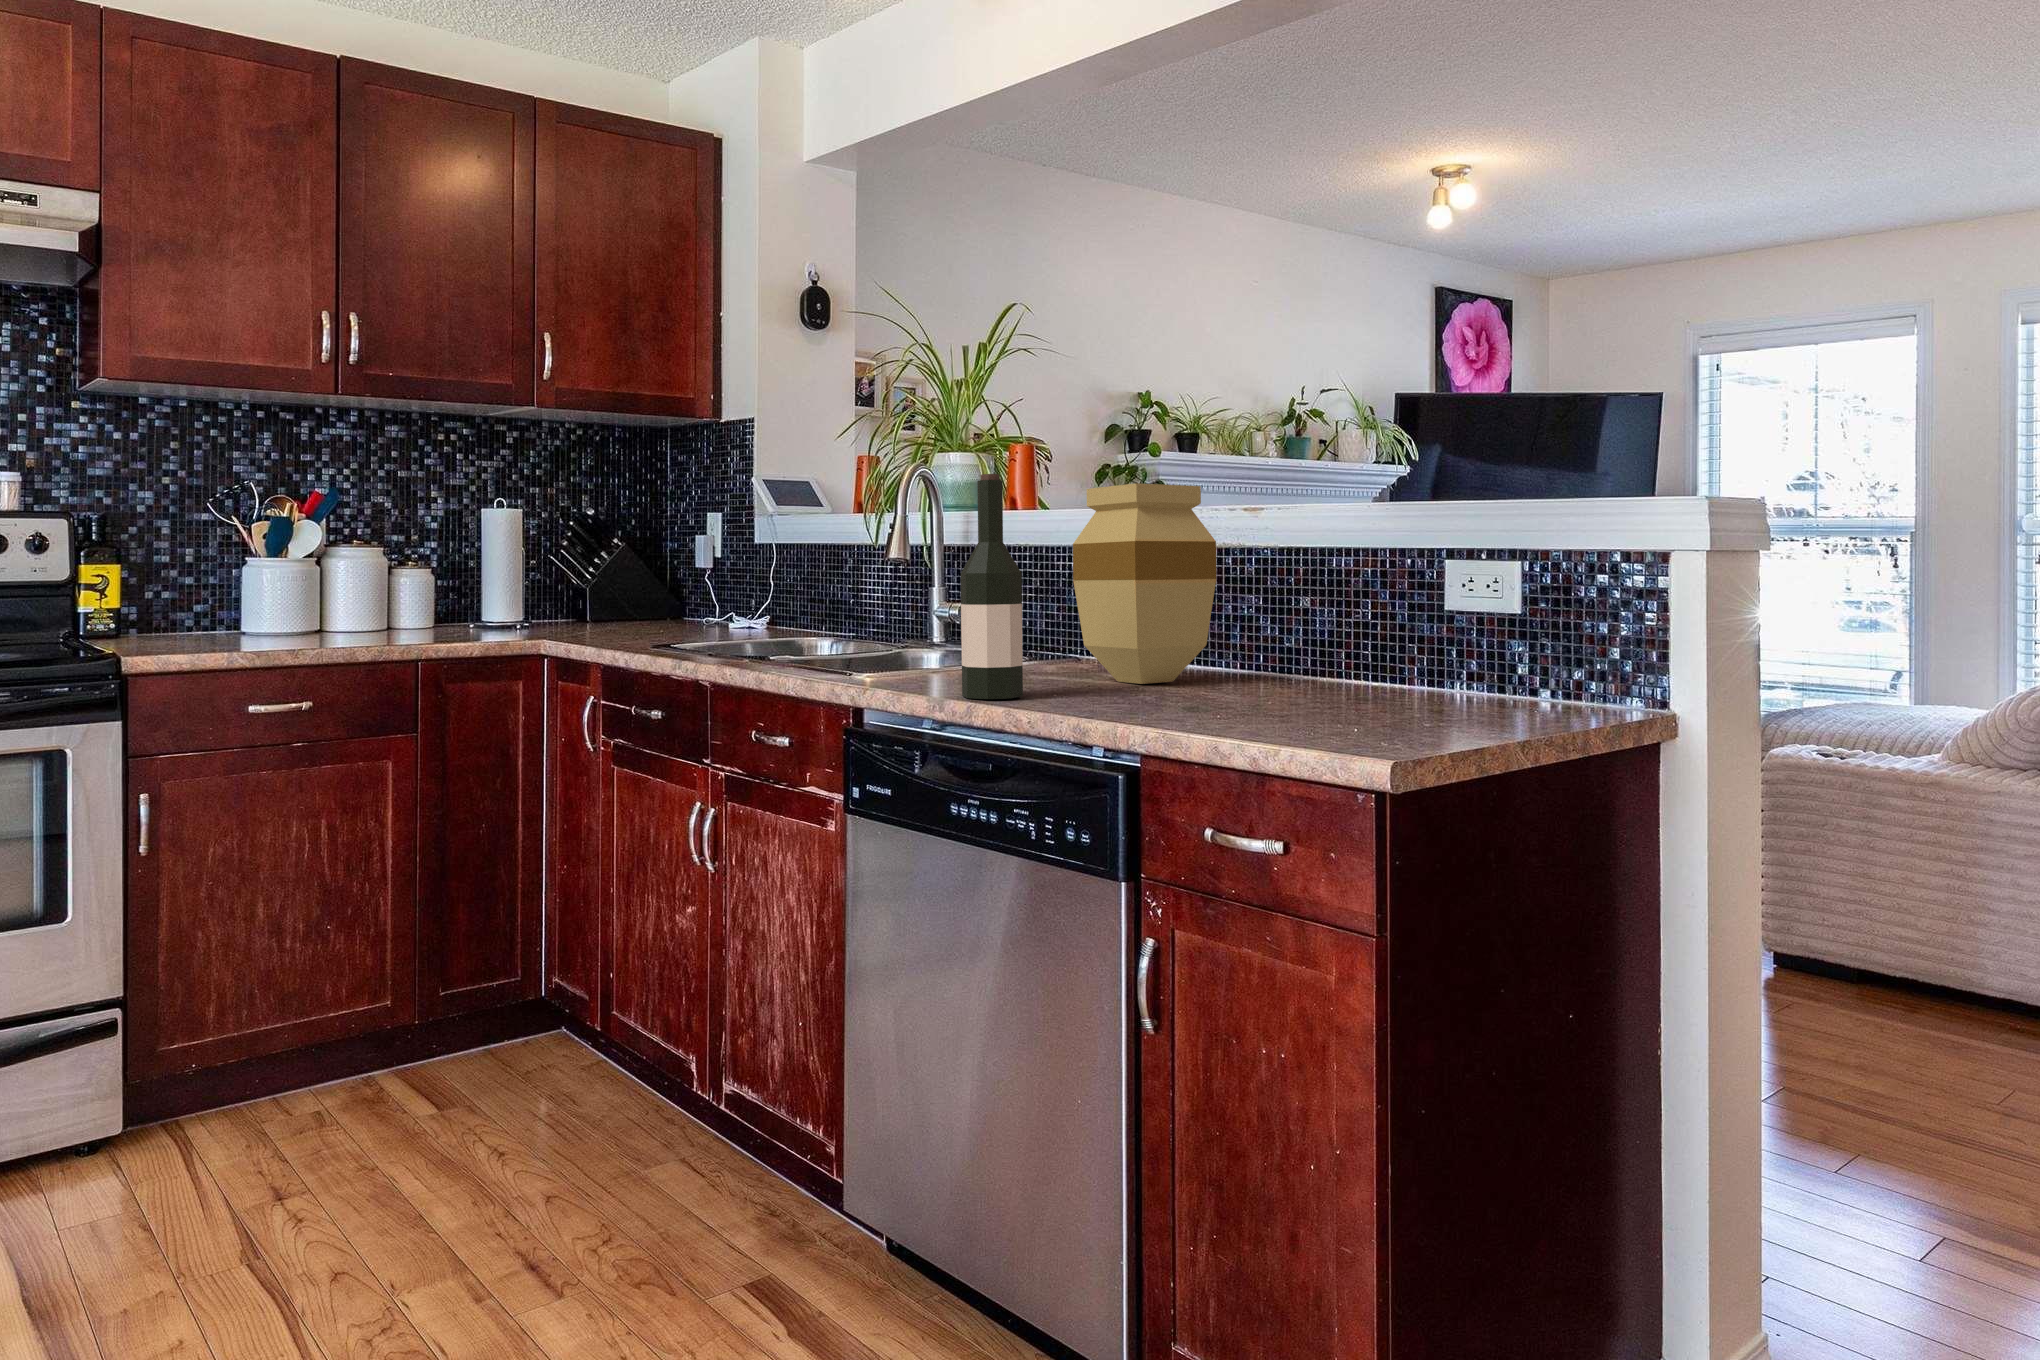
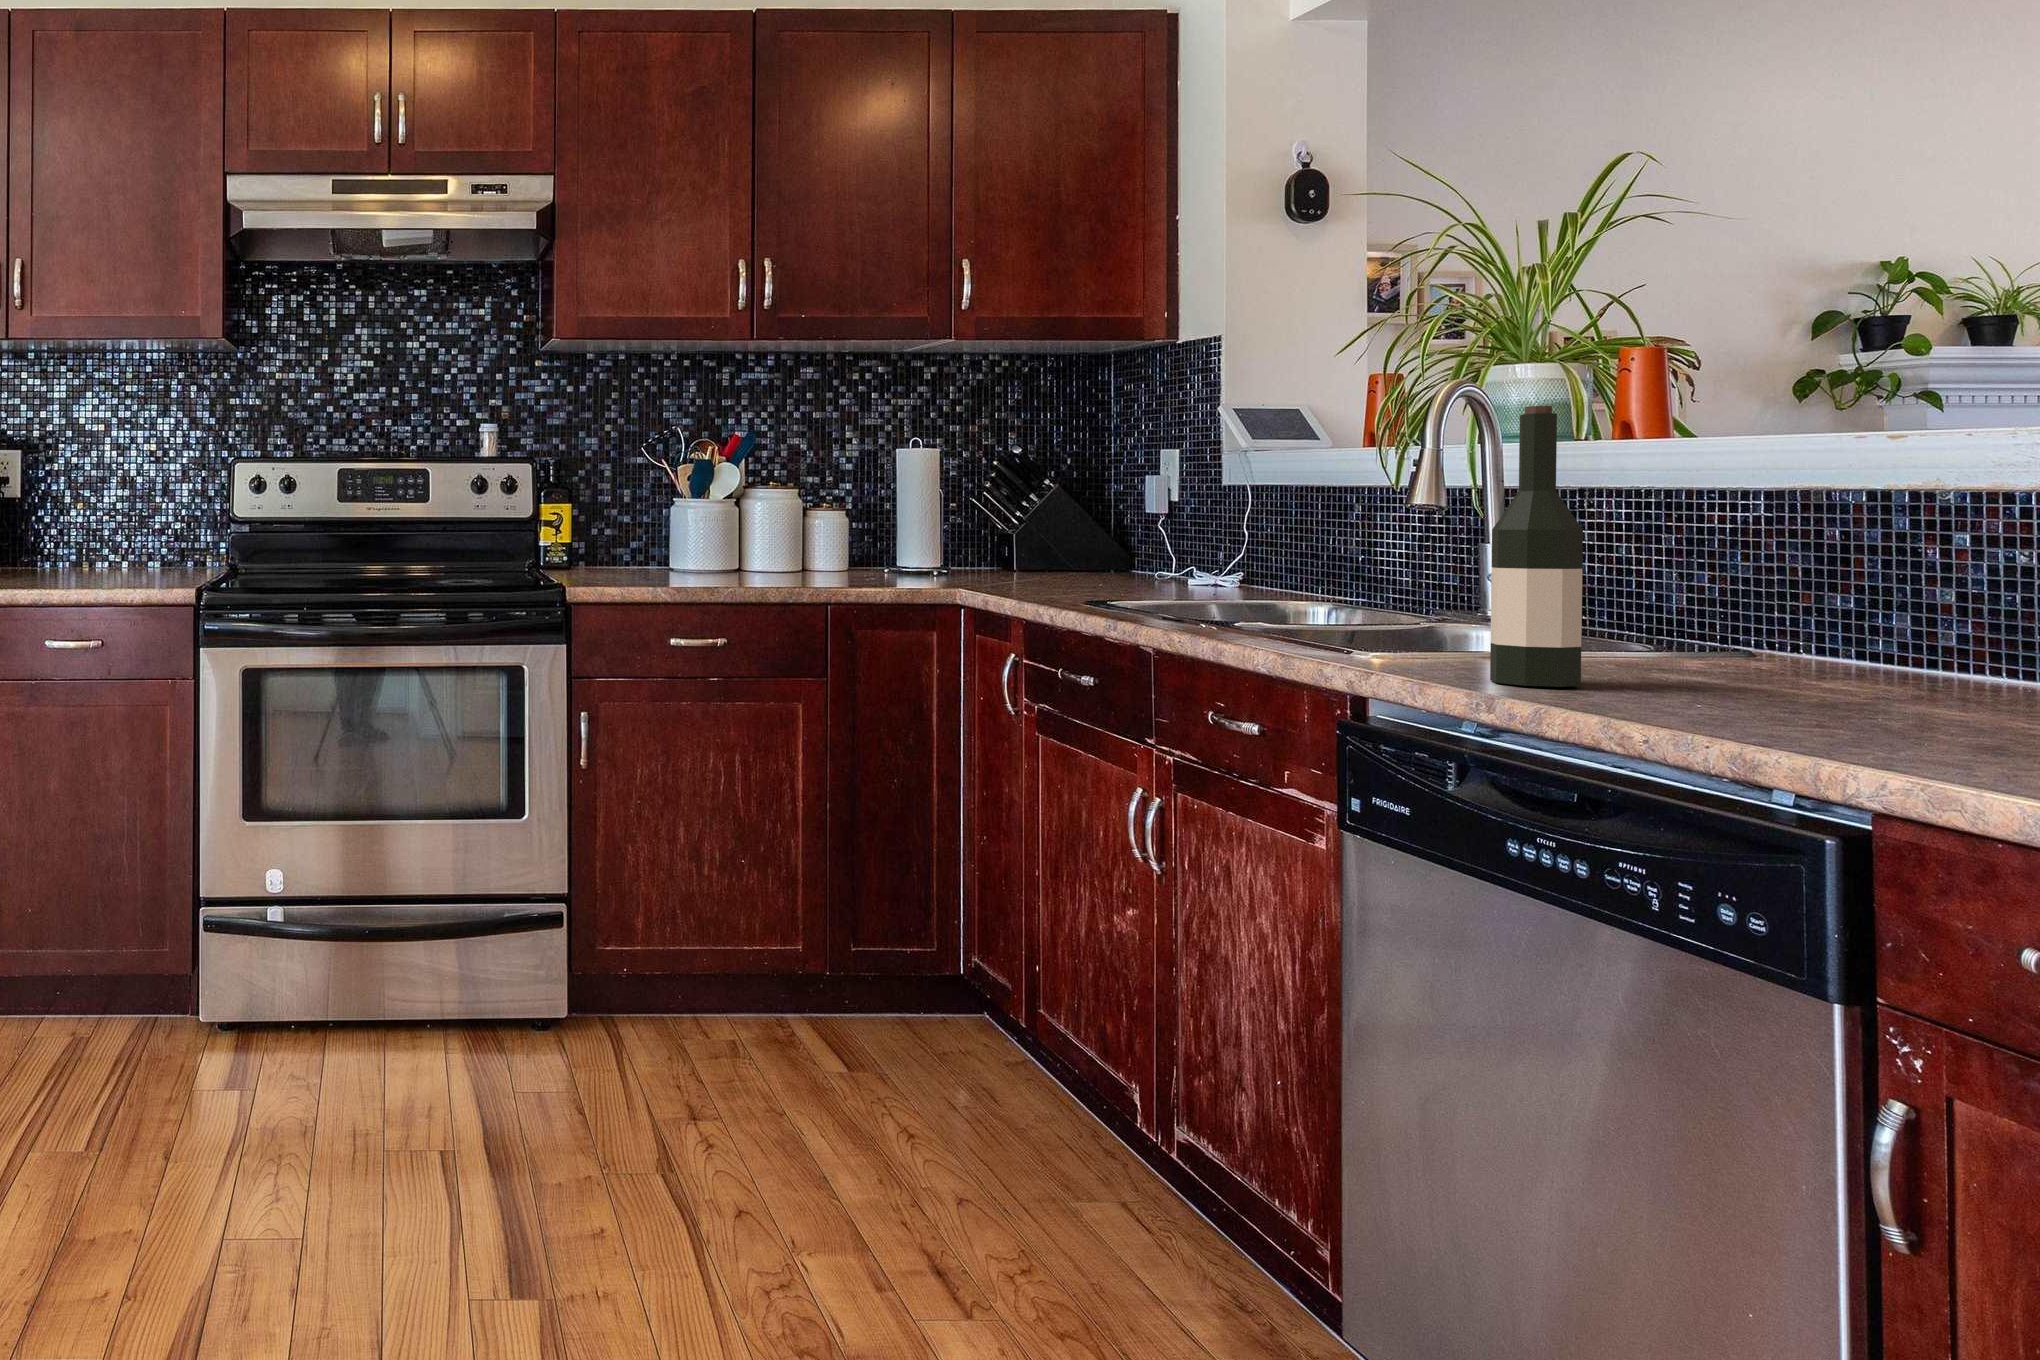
vase: present [1073,483,1216,684] -> none [1682,409,1939,684]

